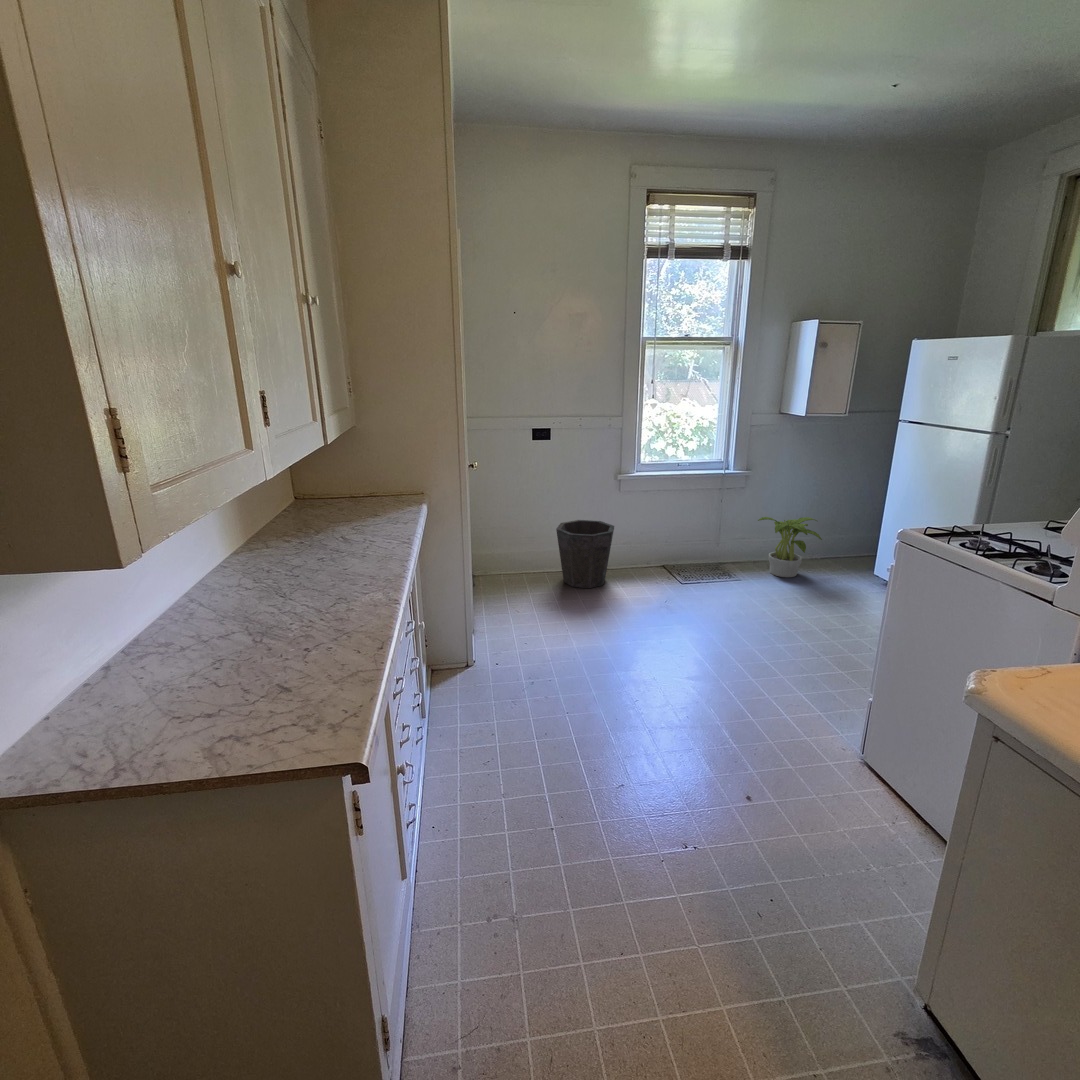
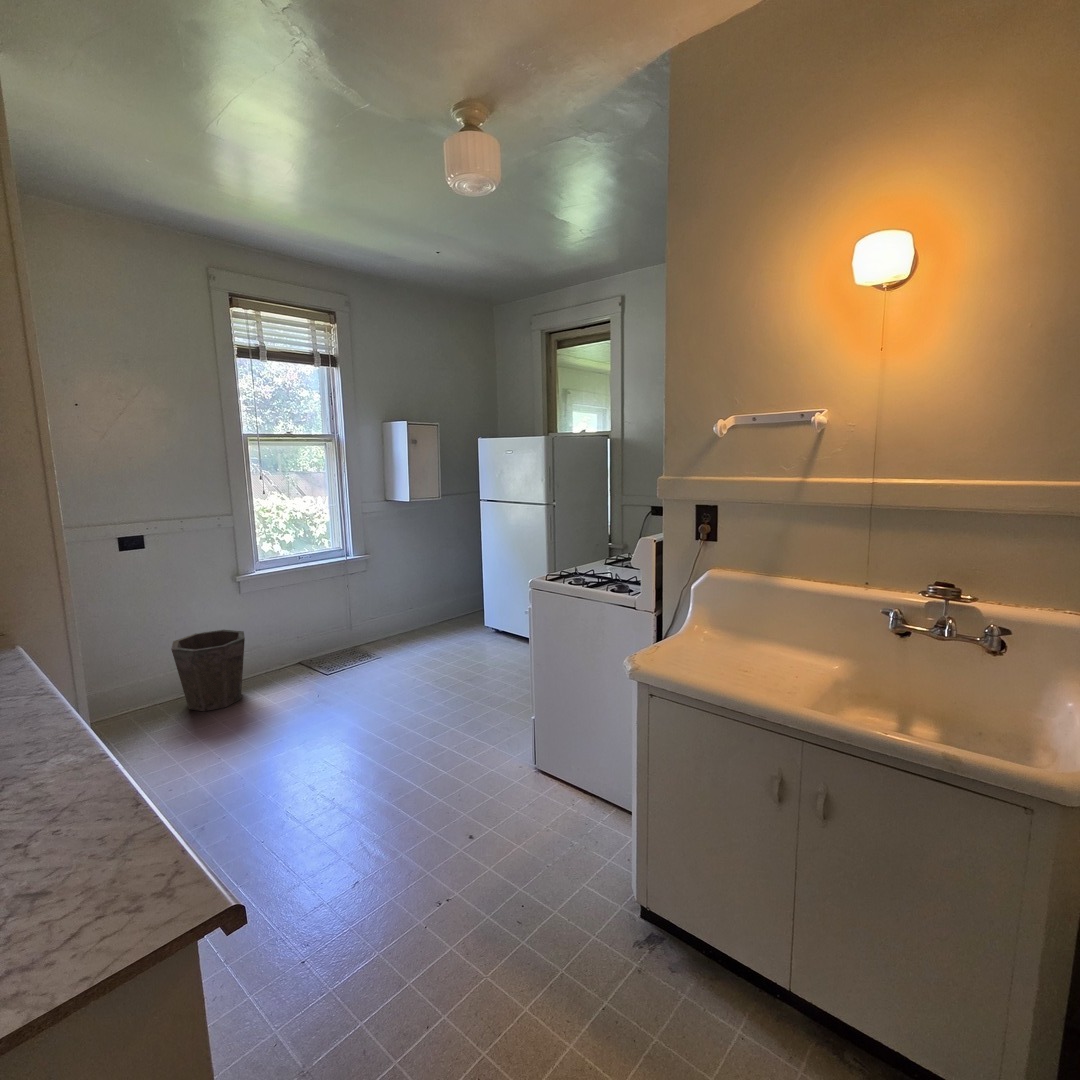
potted plant: present [758,517,822,577] -> none [385,588,441,646]

